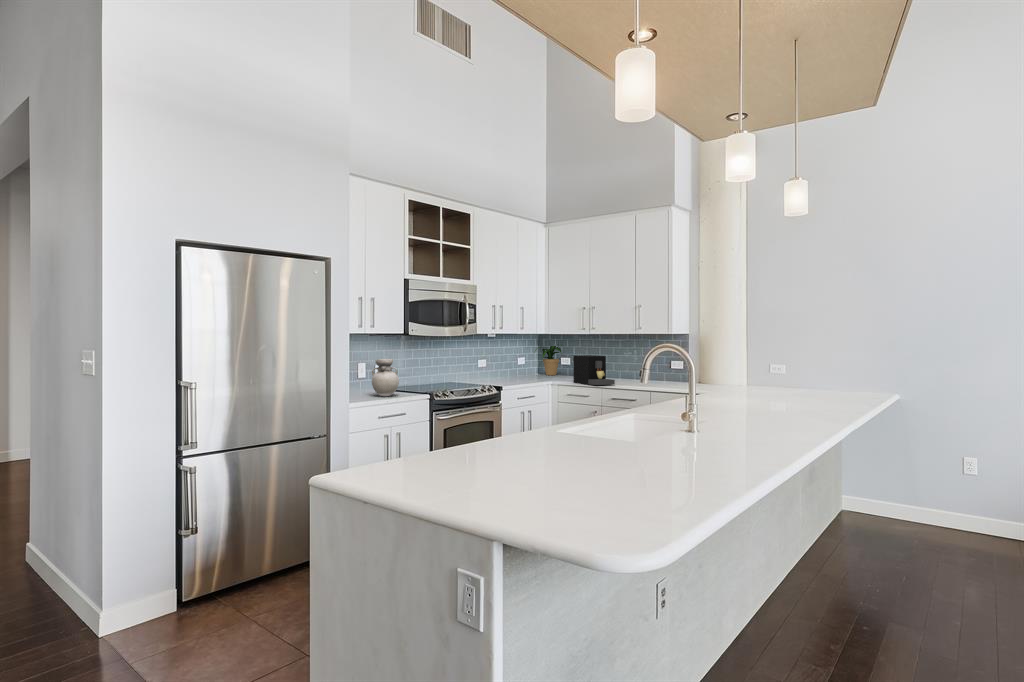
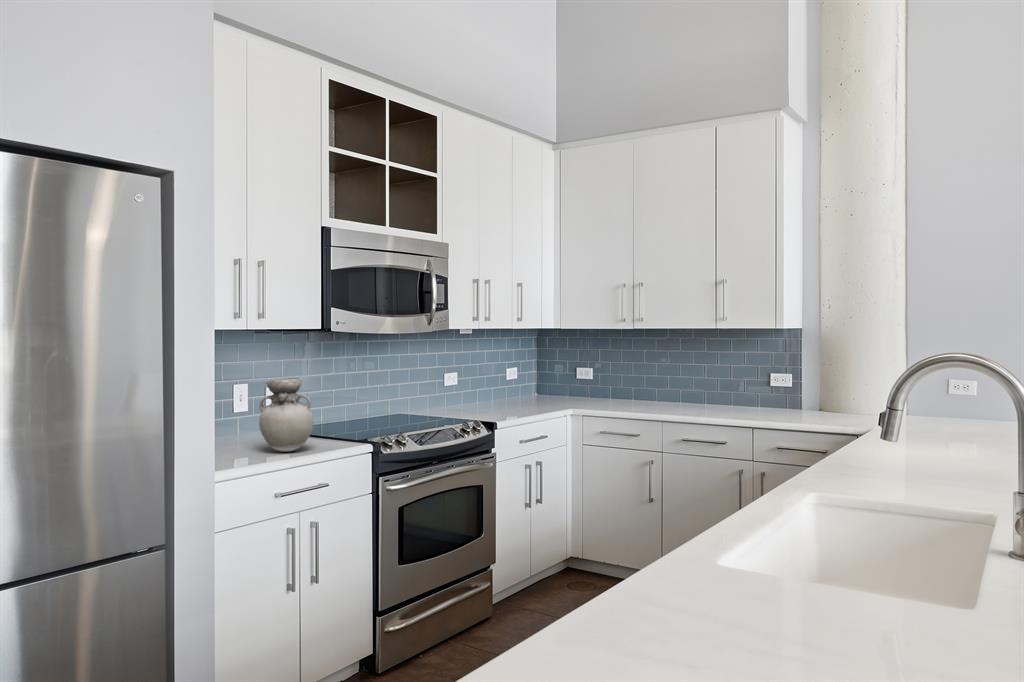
potted plant: present [535,345,562,375] -> none [531,345,586,396]
coffee maker: present [573,355,615,385] -> none [611,364,685,417]

